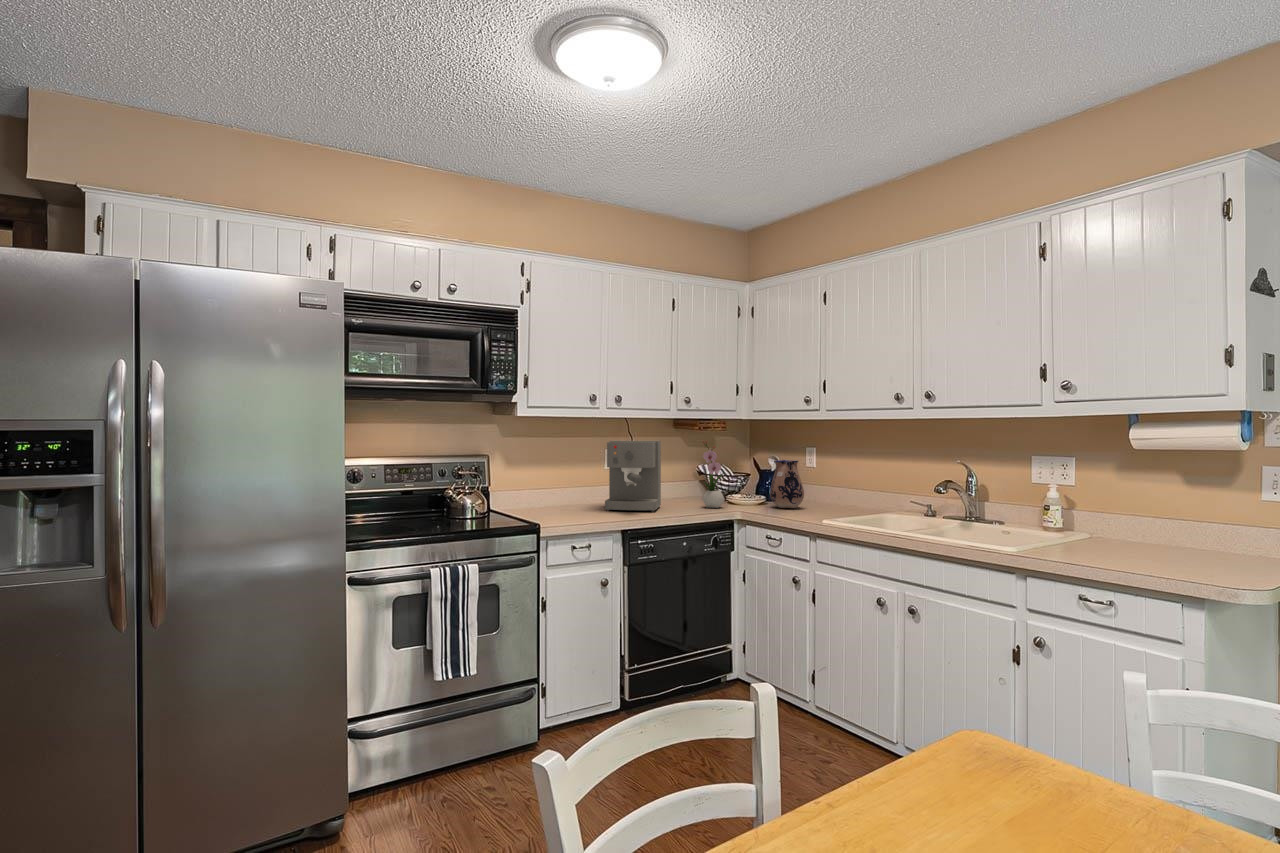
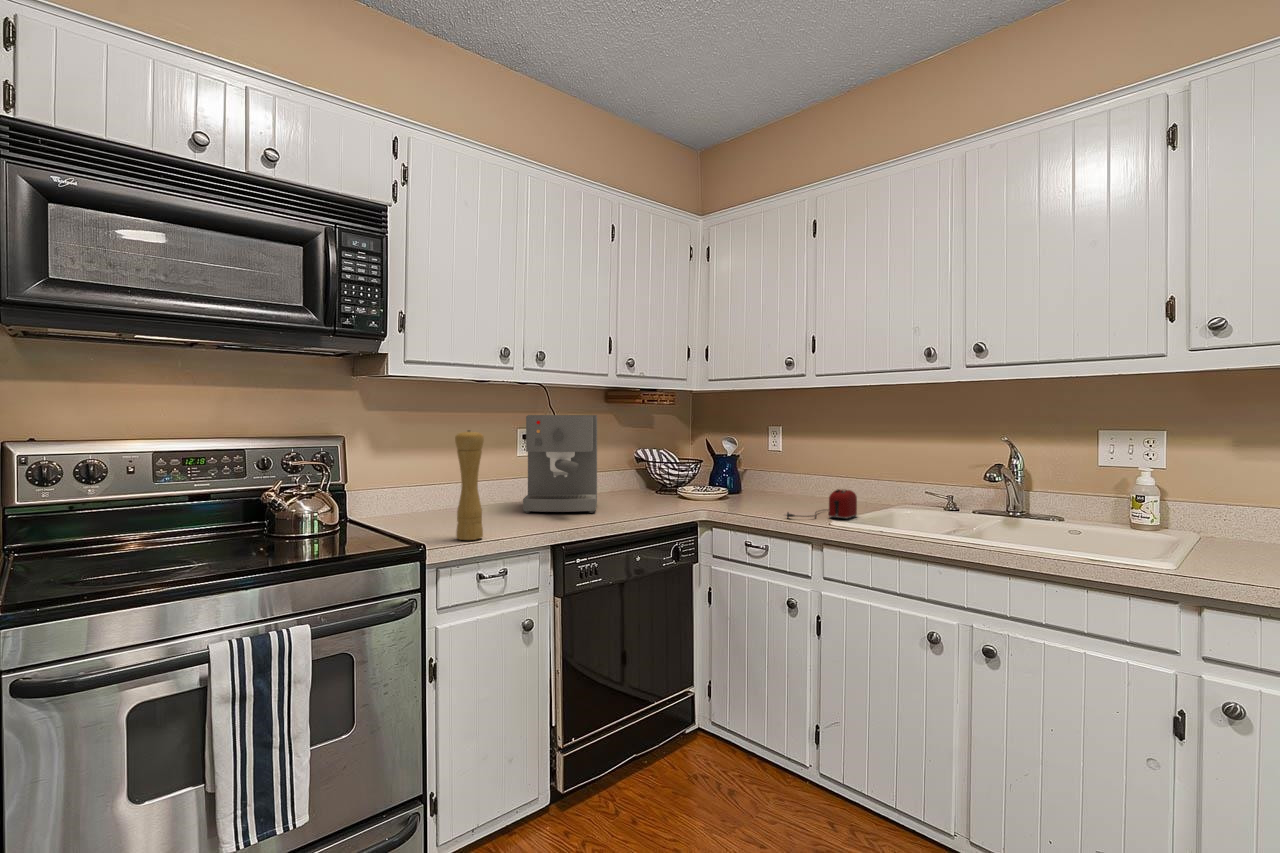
flower arrangement: present [702,441,725,508] -> none [651,415,681,504]
pepper mill: none [558,453,576,523] -> present [455,430,484,540]
ceramic pitcher: present [770,460,804,508] -> none [736,441,778,502]
toaster: none [792,498,852,519] -> present [785,489,857,518]

